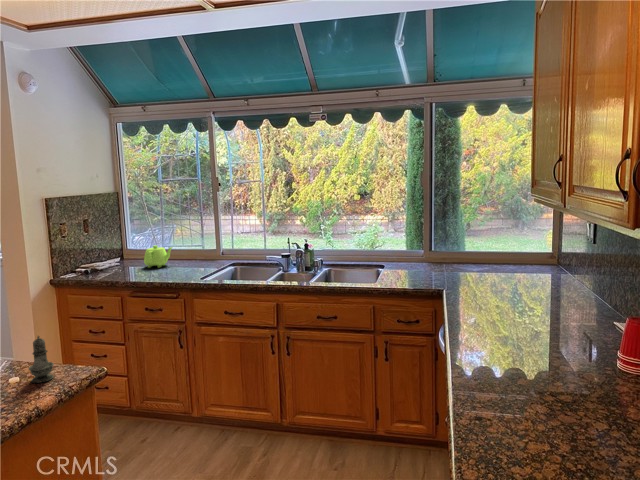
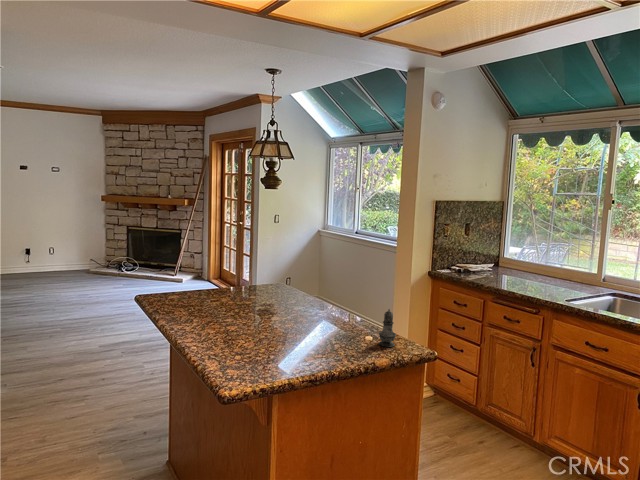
teapot: present [144,246,173,268] -> none [514,257,547,280]

